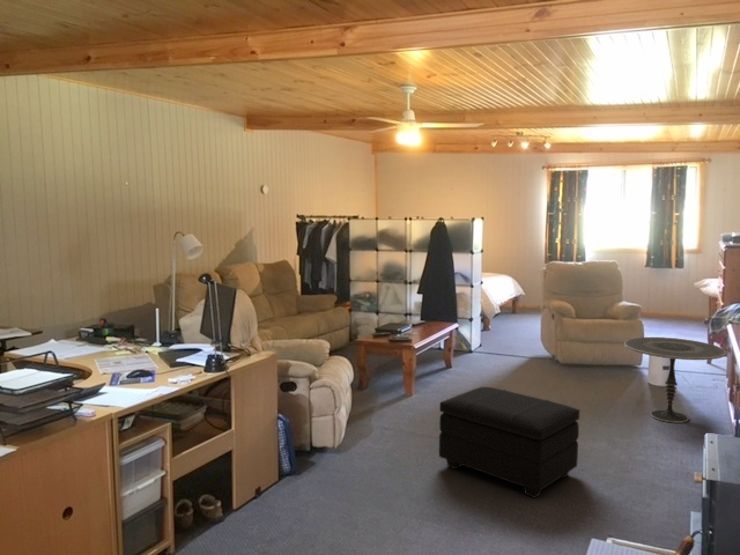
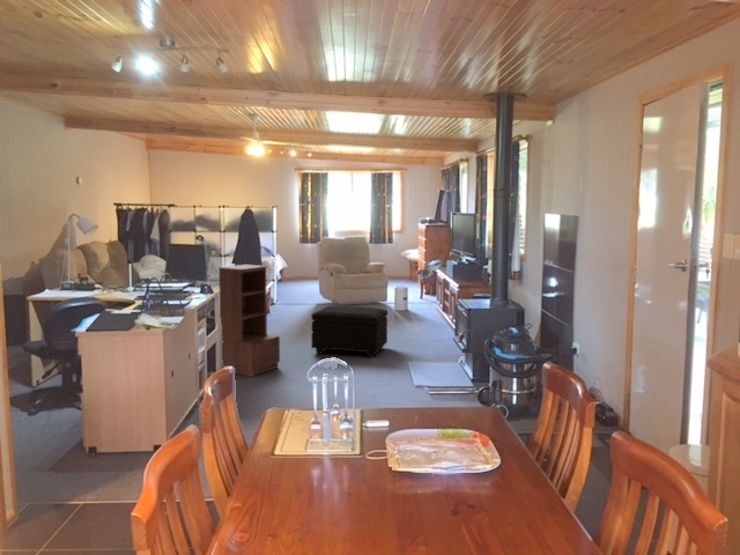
bookshelf: none [276,316,363,506] -> present [219,264,280,377]
side table: present [624,337,726,423] -> none [390,277,444,324]

